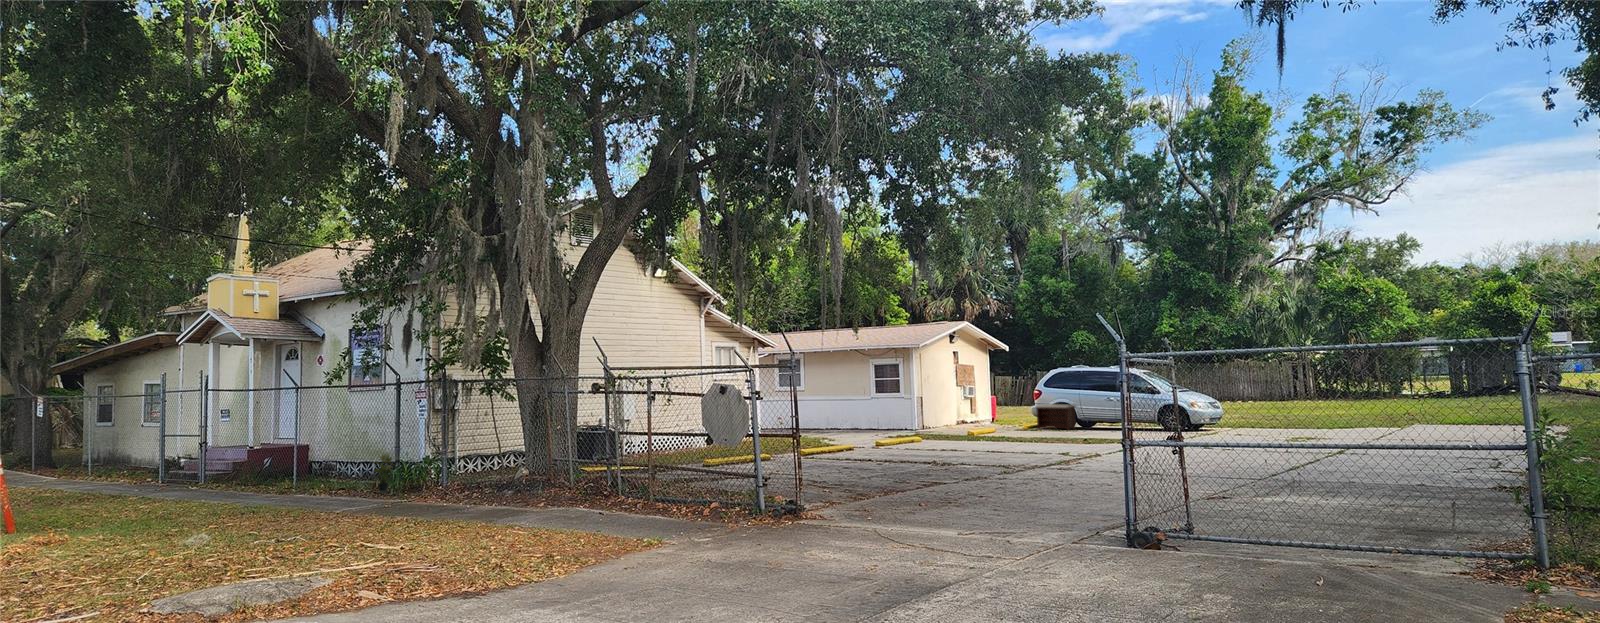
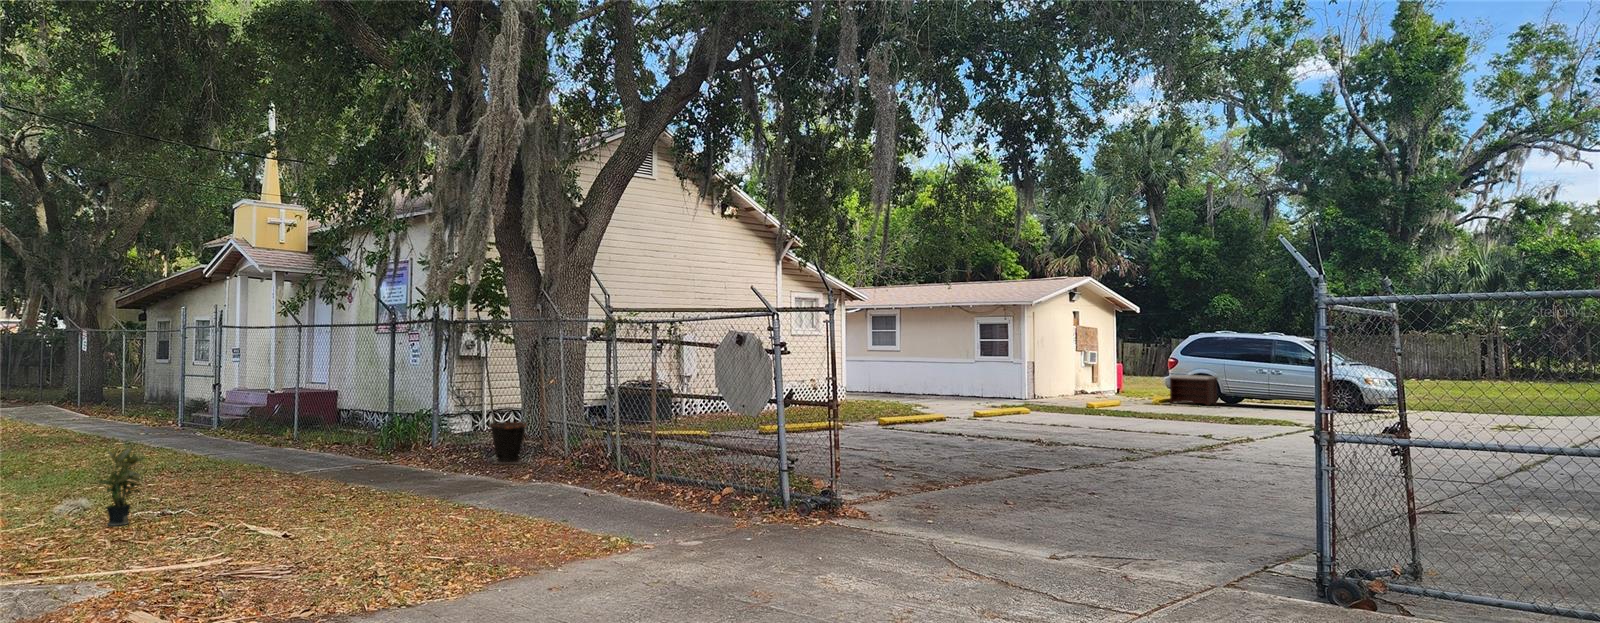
potted plant: present [374,453,392,493] -> present [99,447,146,526]
trash can: none [494,462,526,498] -> present [489,421,527,464]

